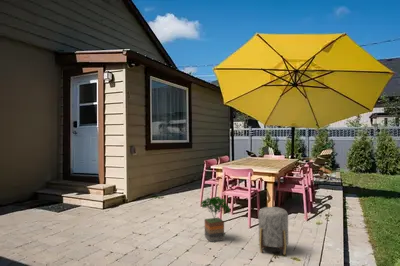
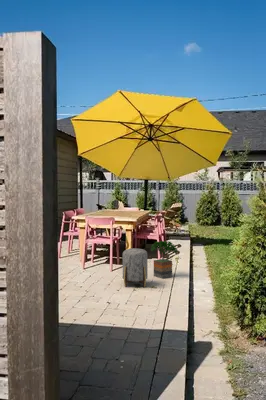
potted tree: present [201,197,230,242] -> present [151,241,177,279]

